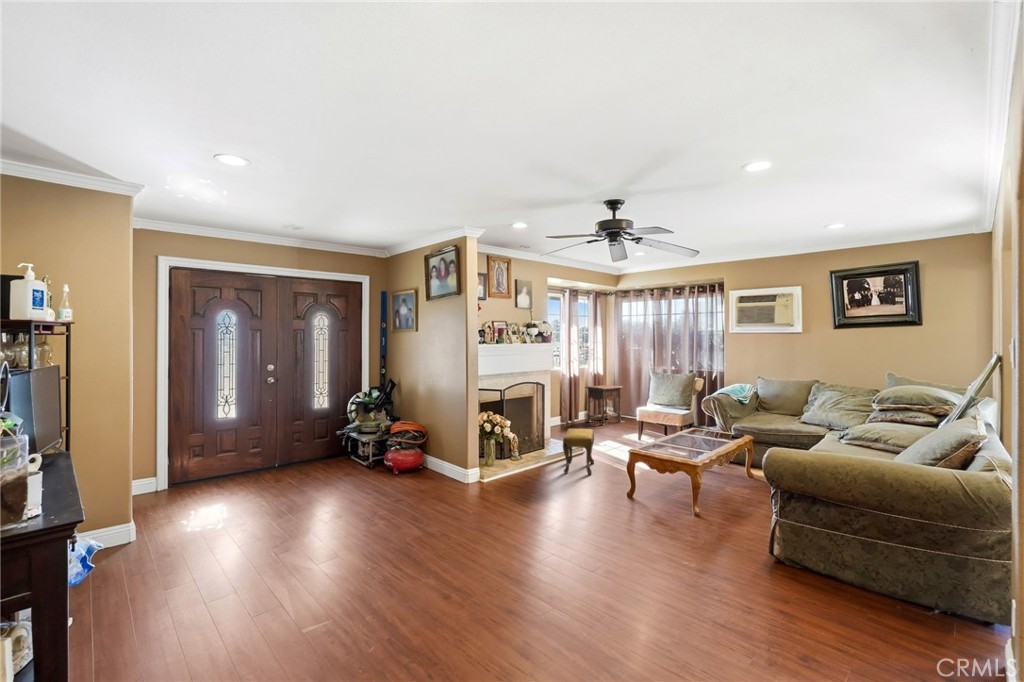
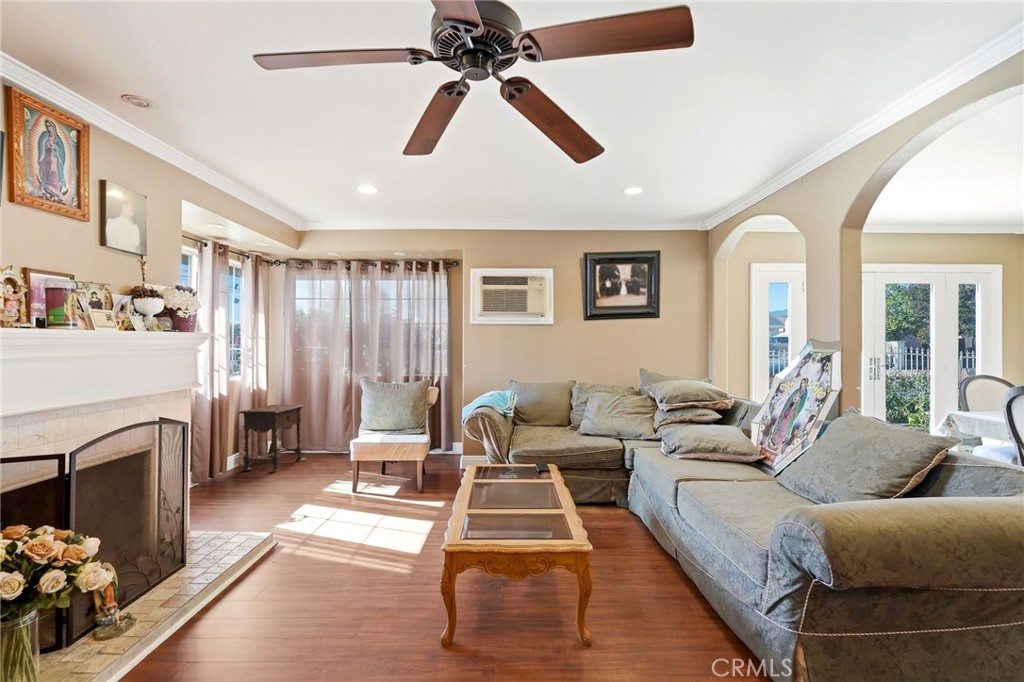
footstool: present [563,429,594,475] -> none [258,506,338,638]

